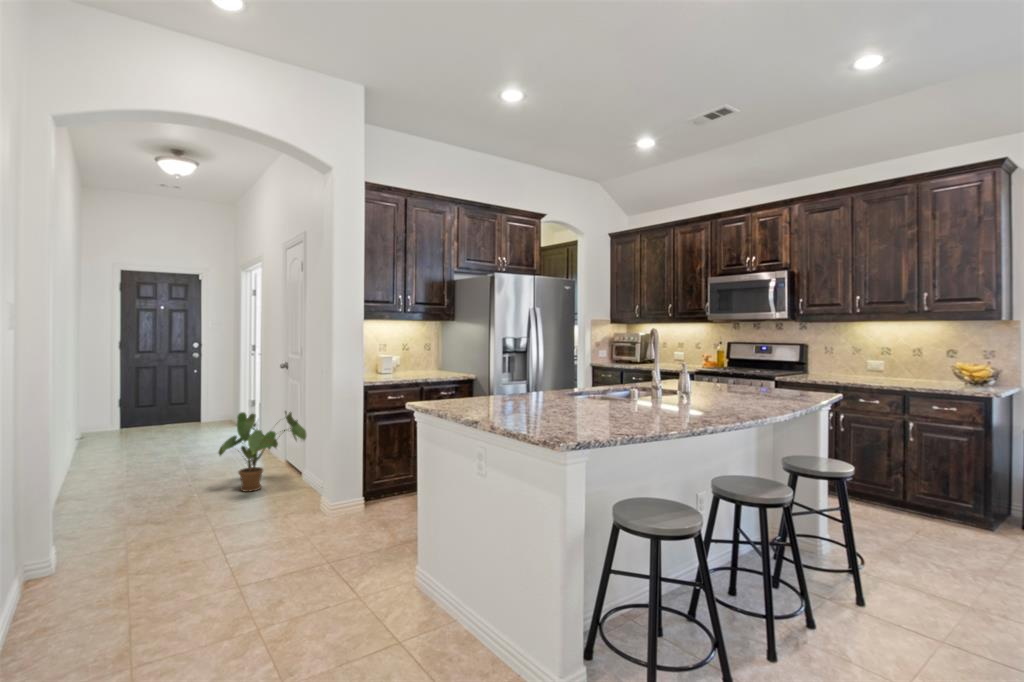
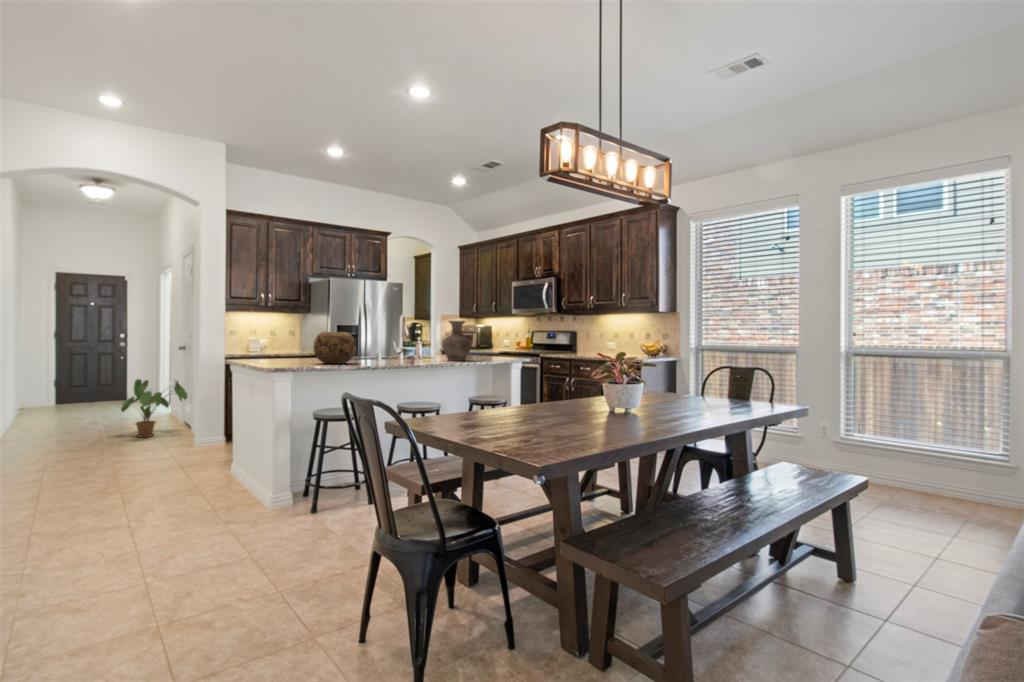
vase: none [741,338,794,404] -> present [442,321,472,361]
decorative bowl: none [609,364,683,424] -> present [314,332,356,364]

